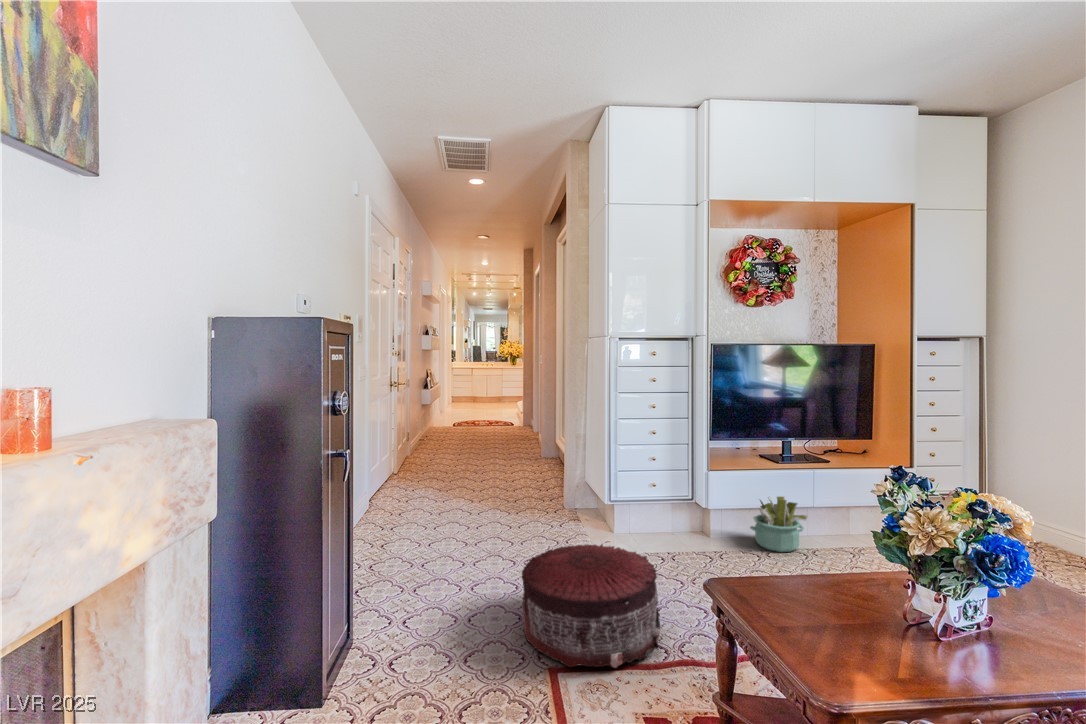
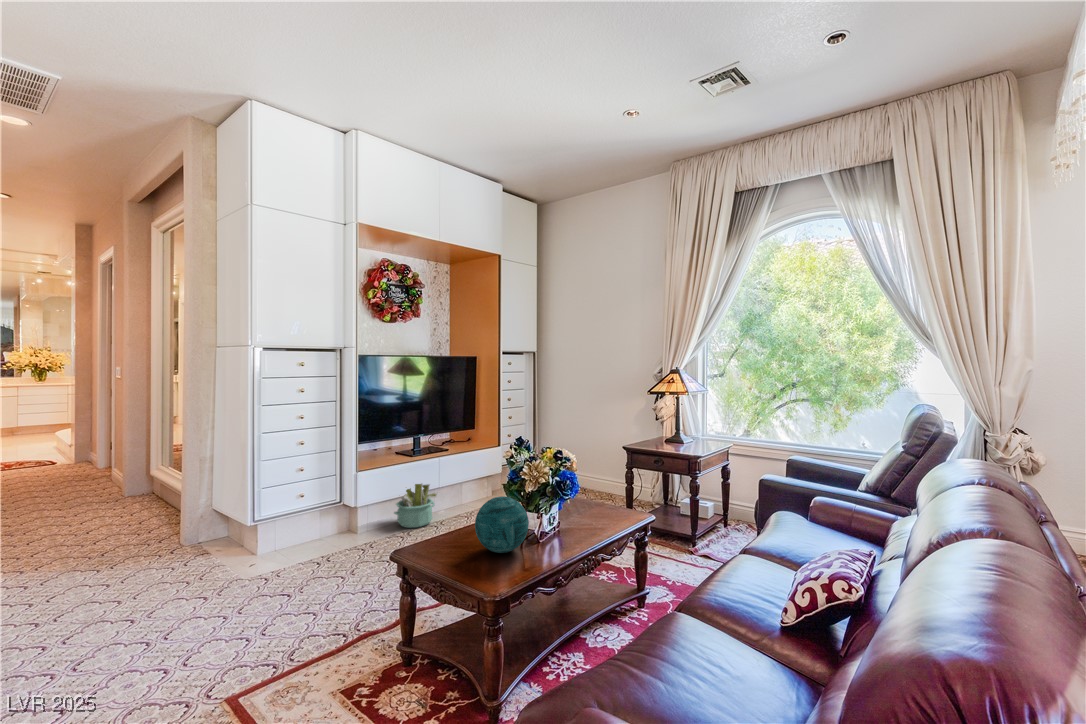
pouf: present [522,544,660,668] -> none [173,556,338,691]
decorative orb: none [817,548,911,635] -> present [475,496,529,553]

